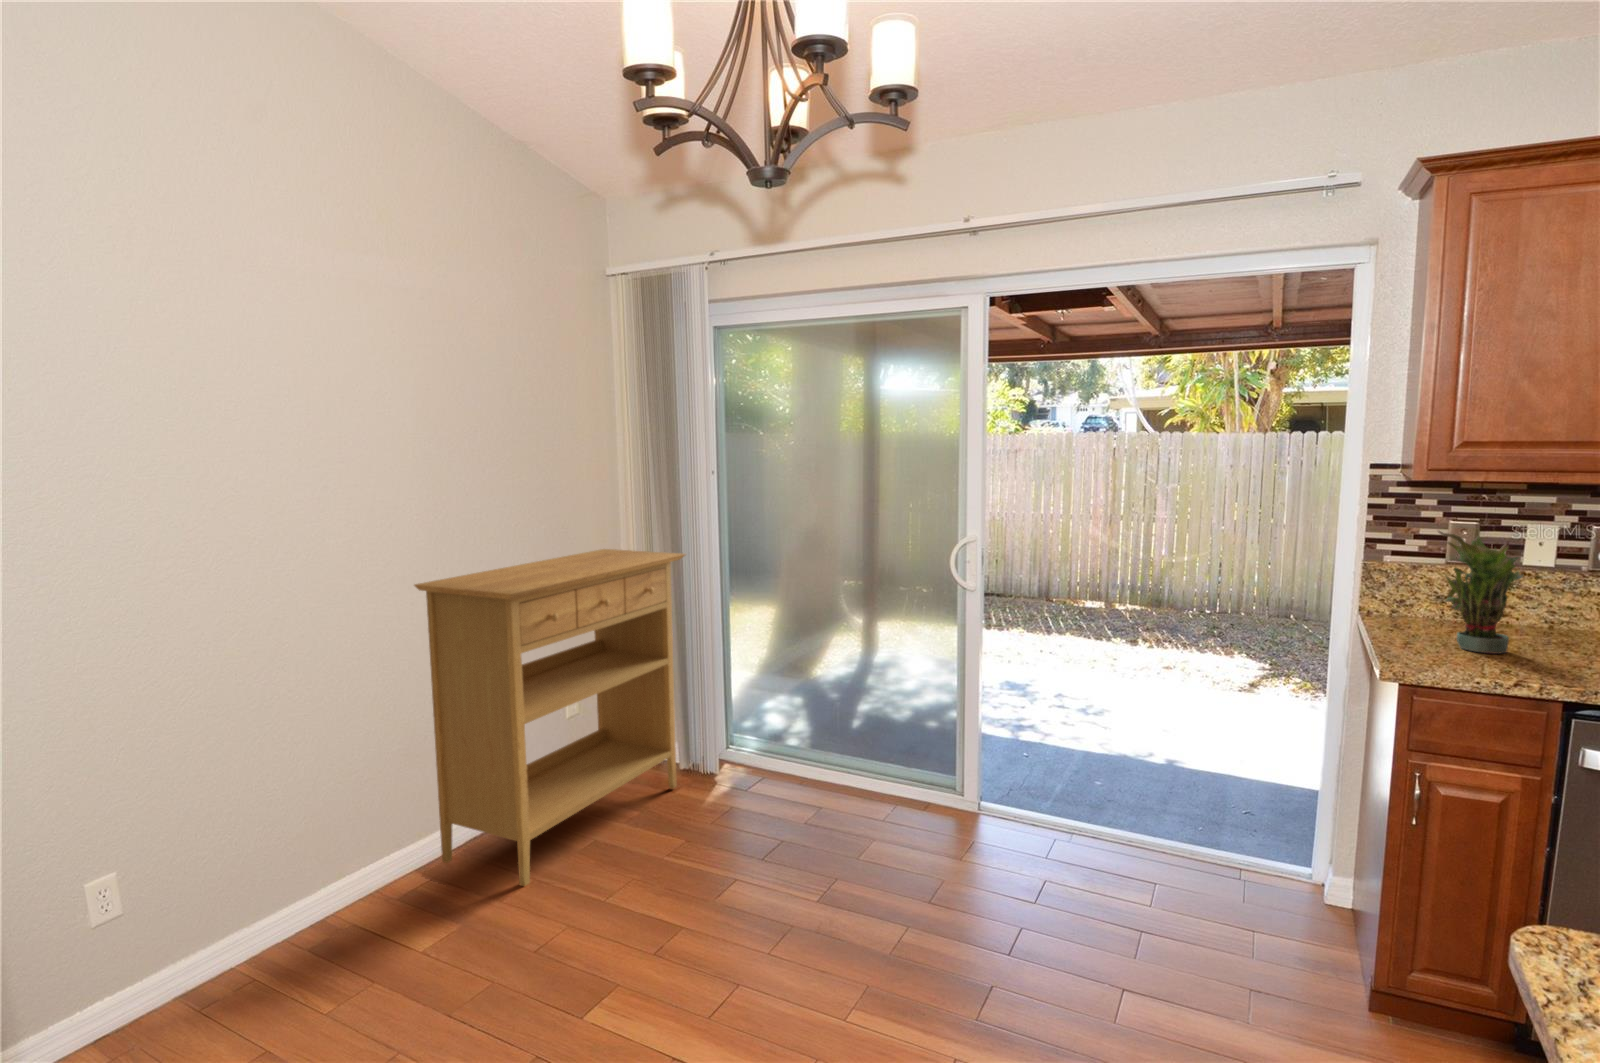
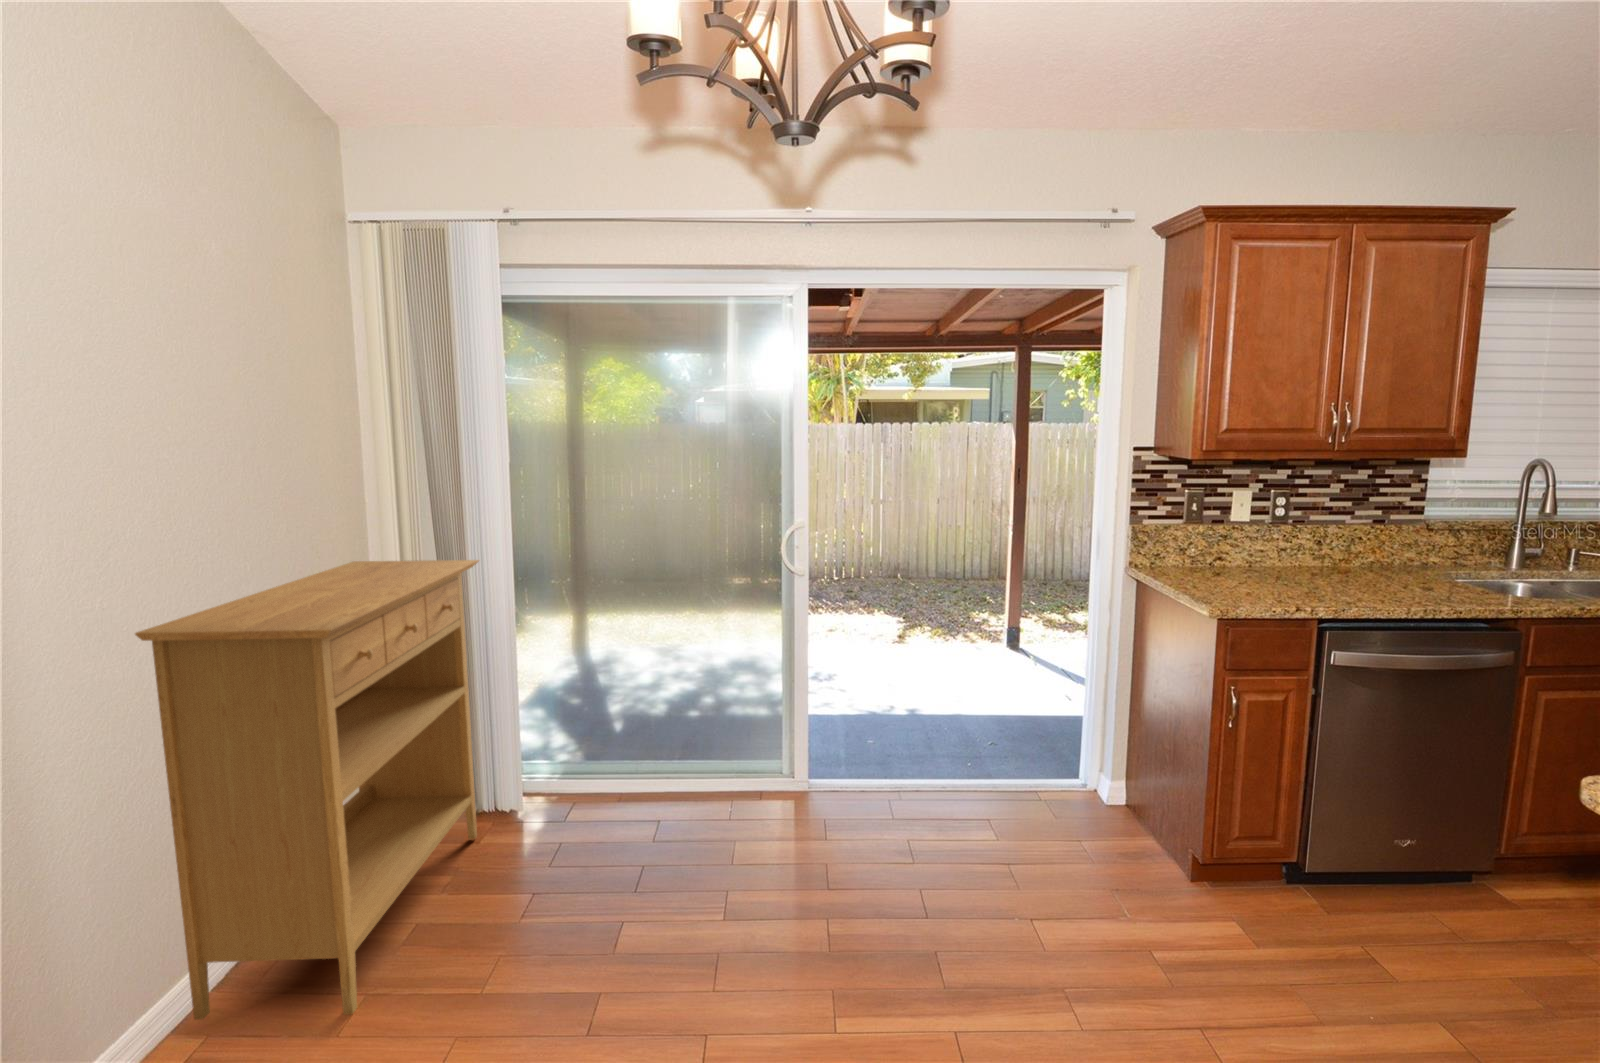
potted plant: present [1438,531,1523,654] -> none [1212,497,1271,589]

